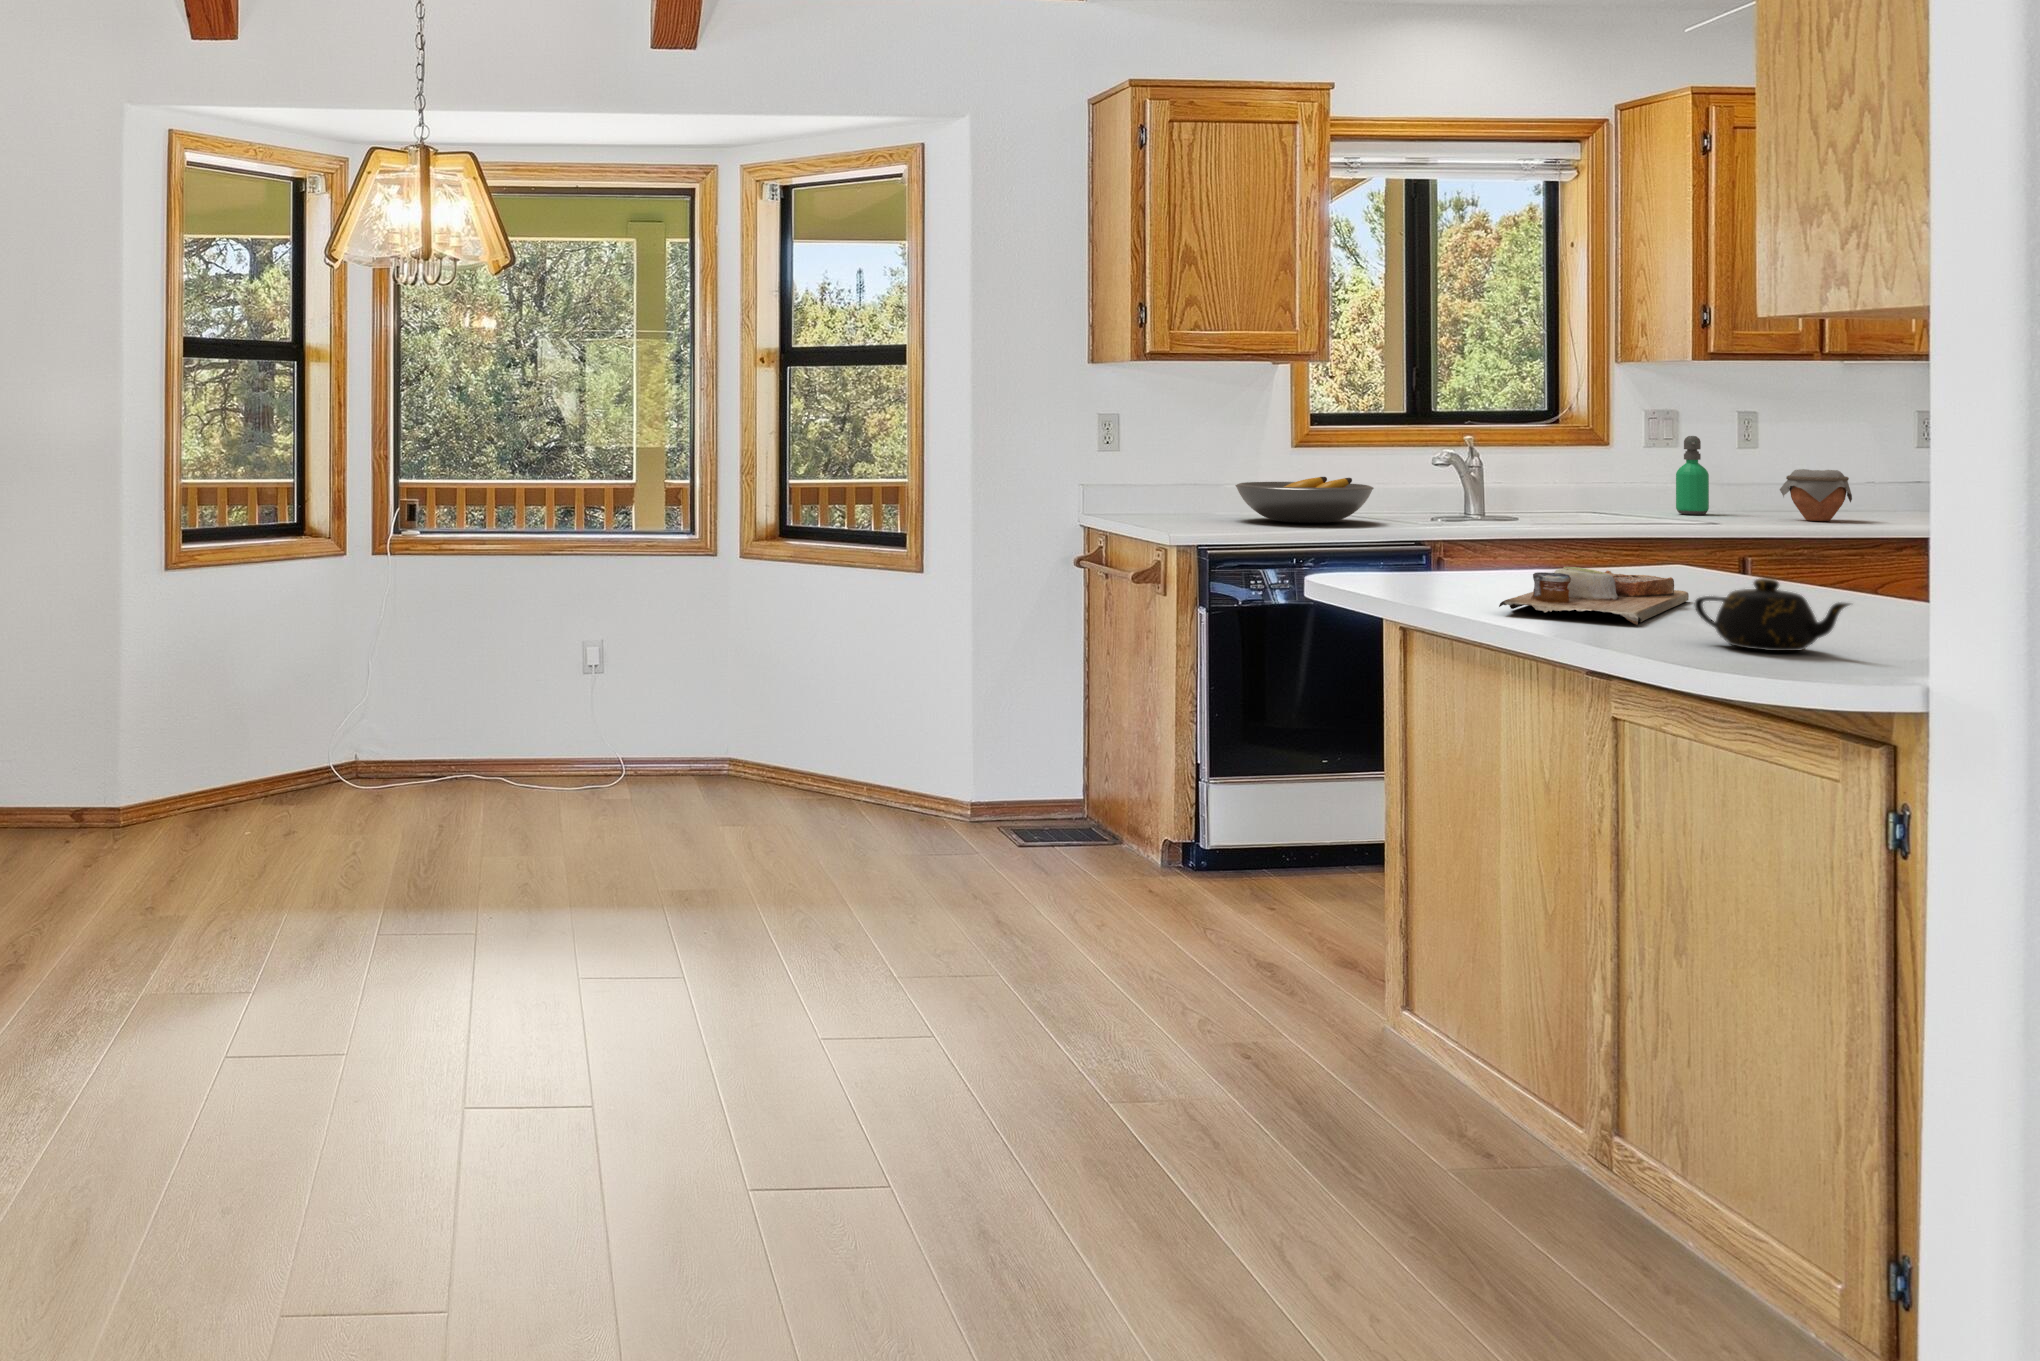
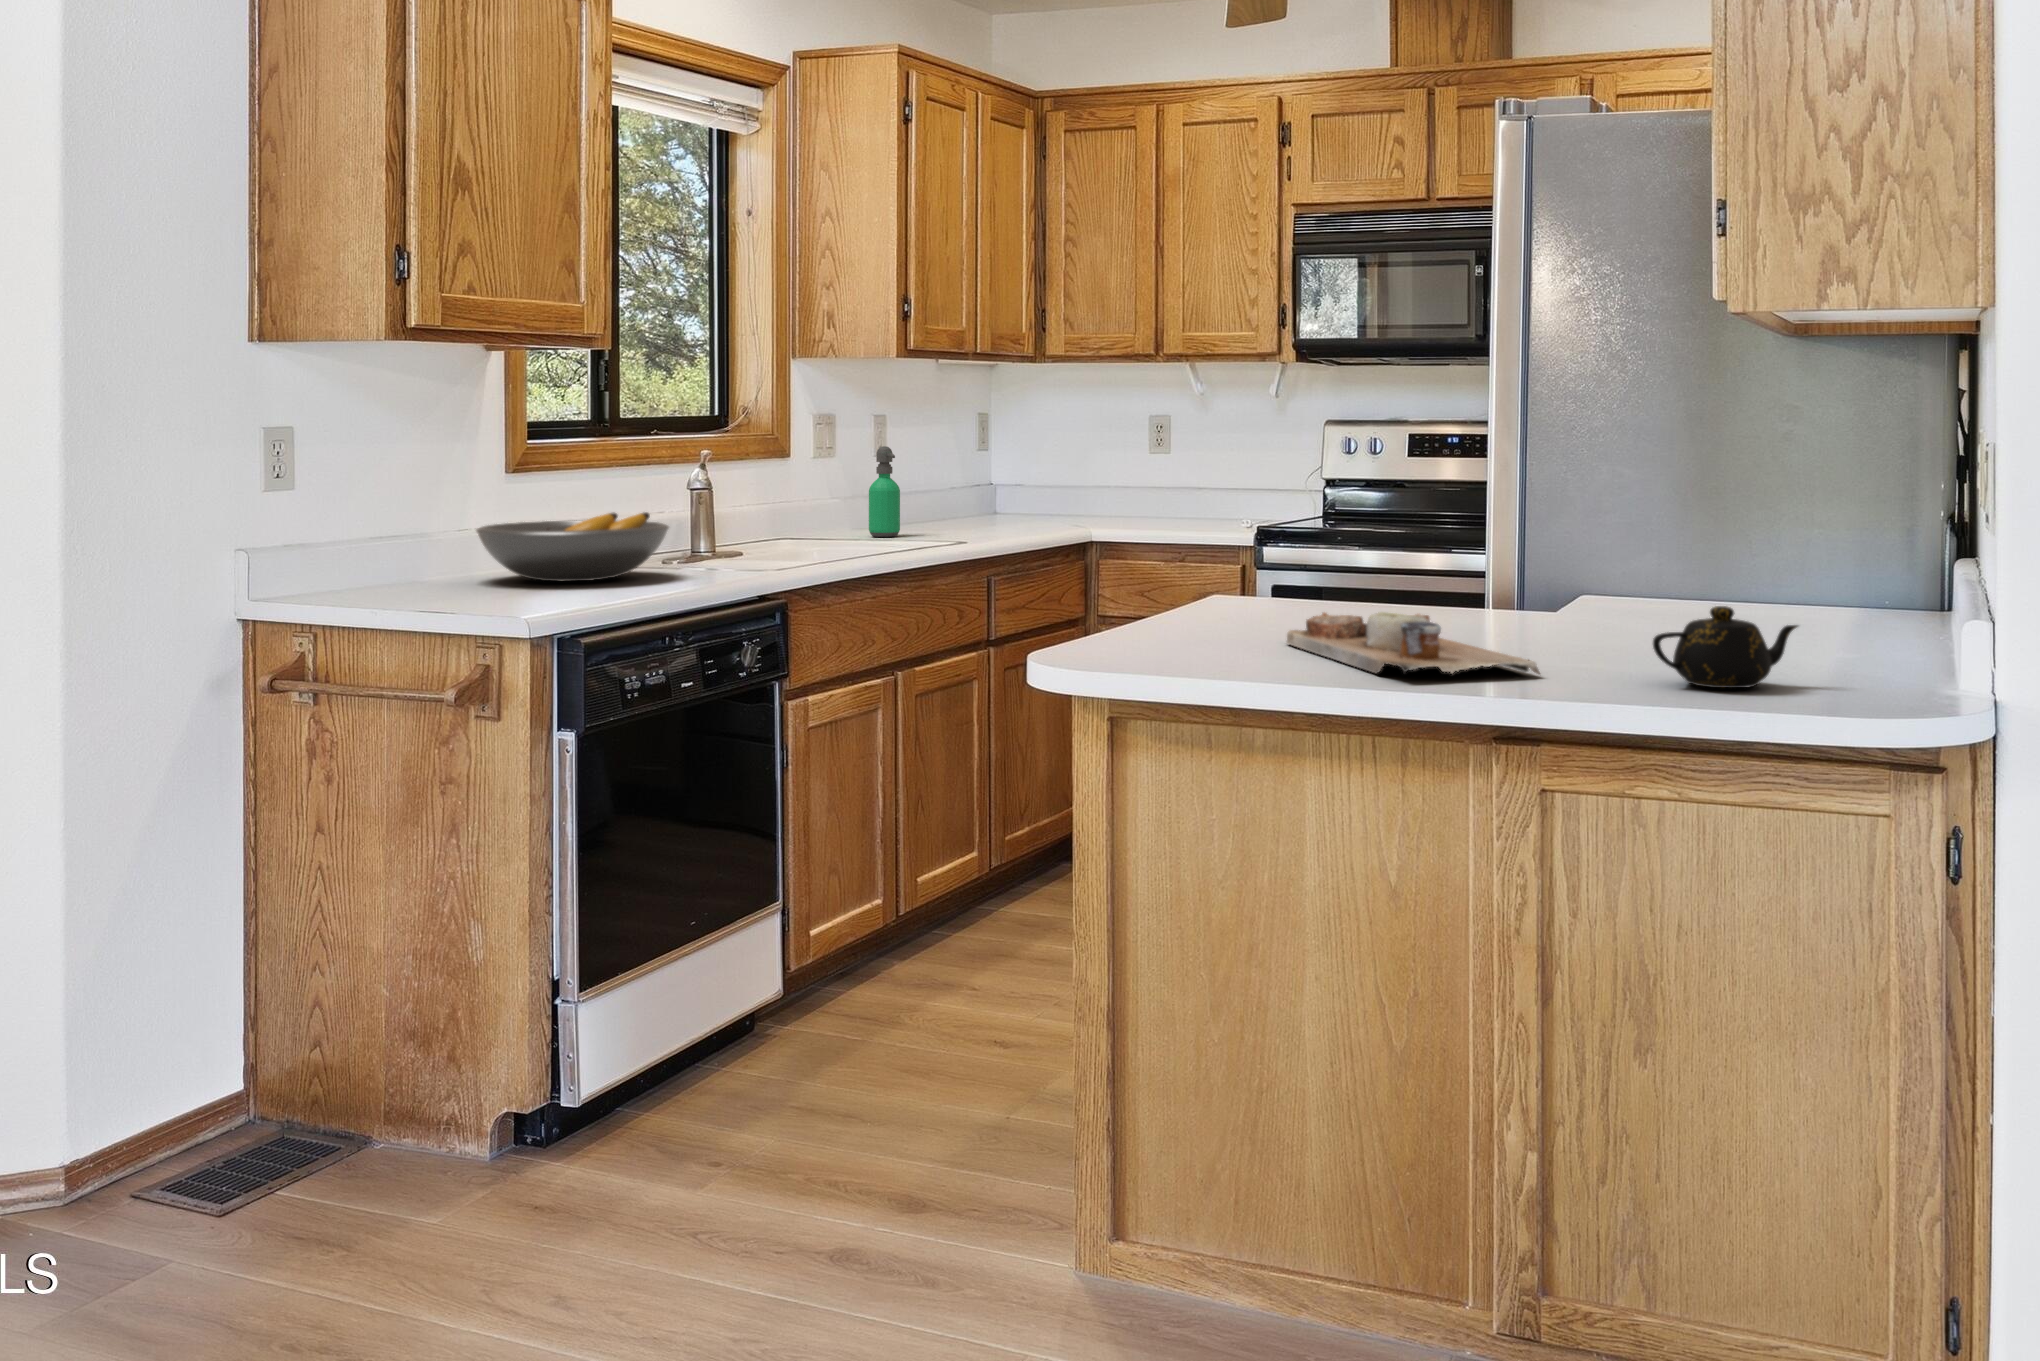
jar: present [1780,469,1852,521] -> none [973,481,1036,536]

